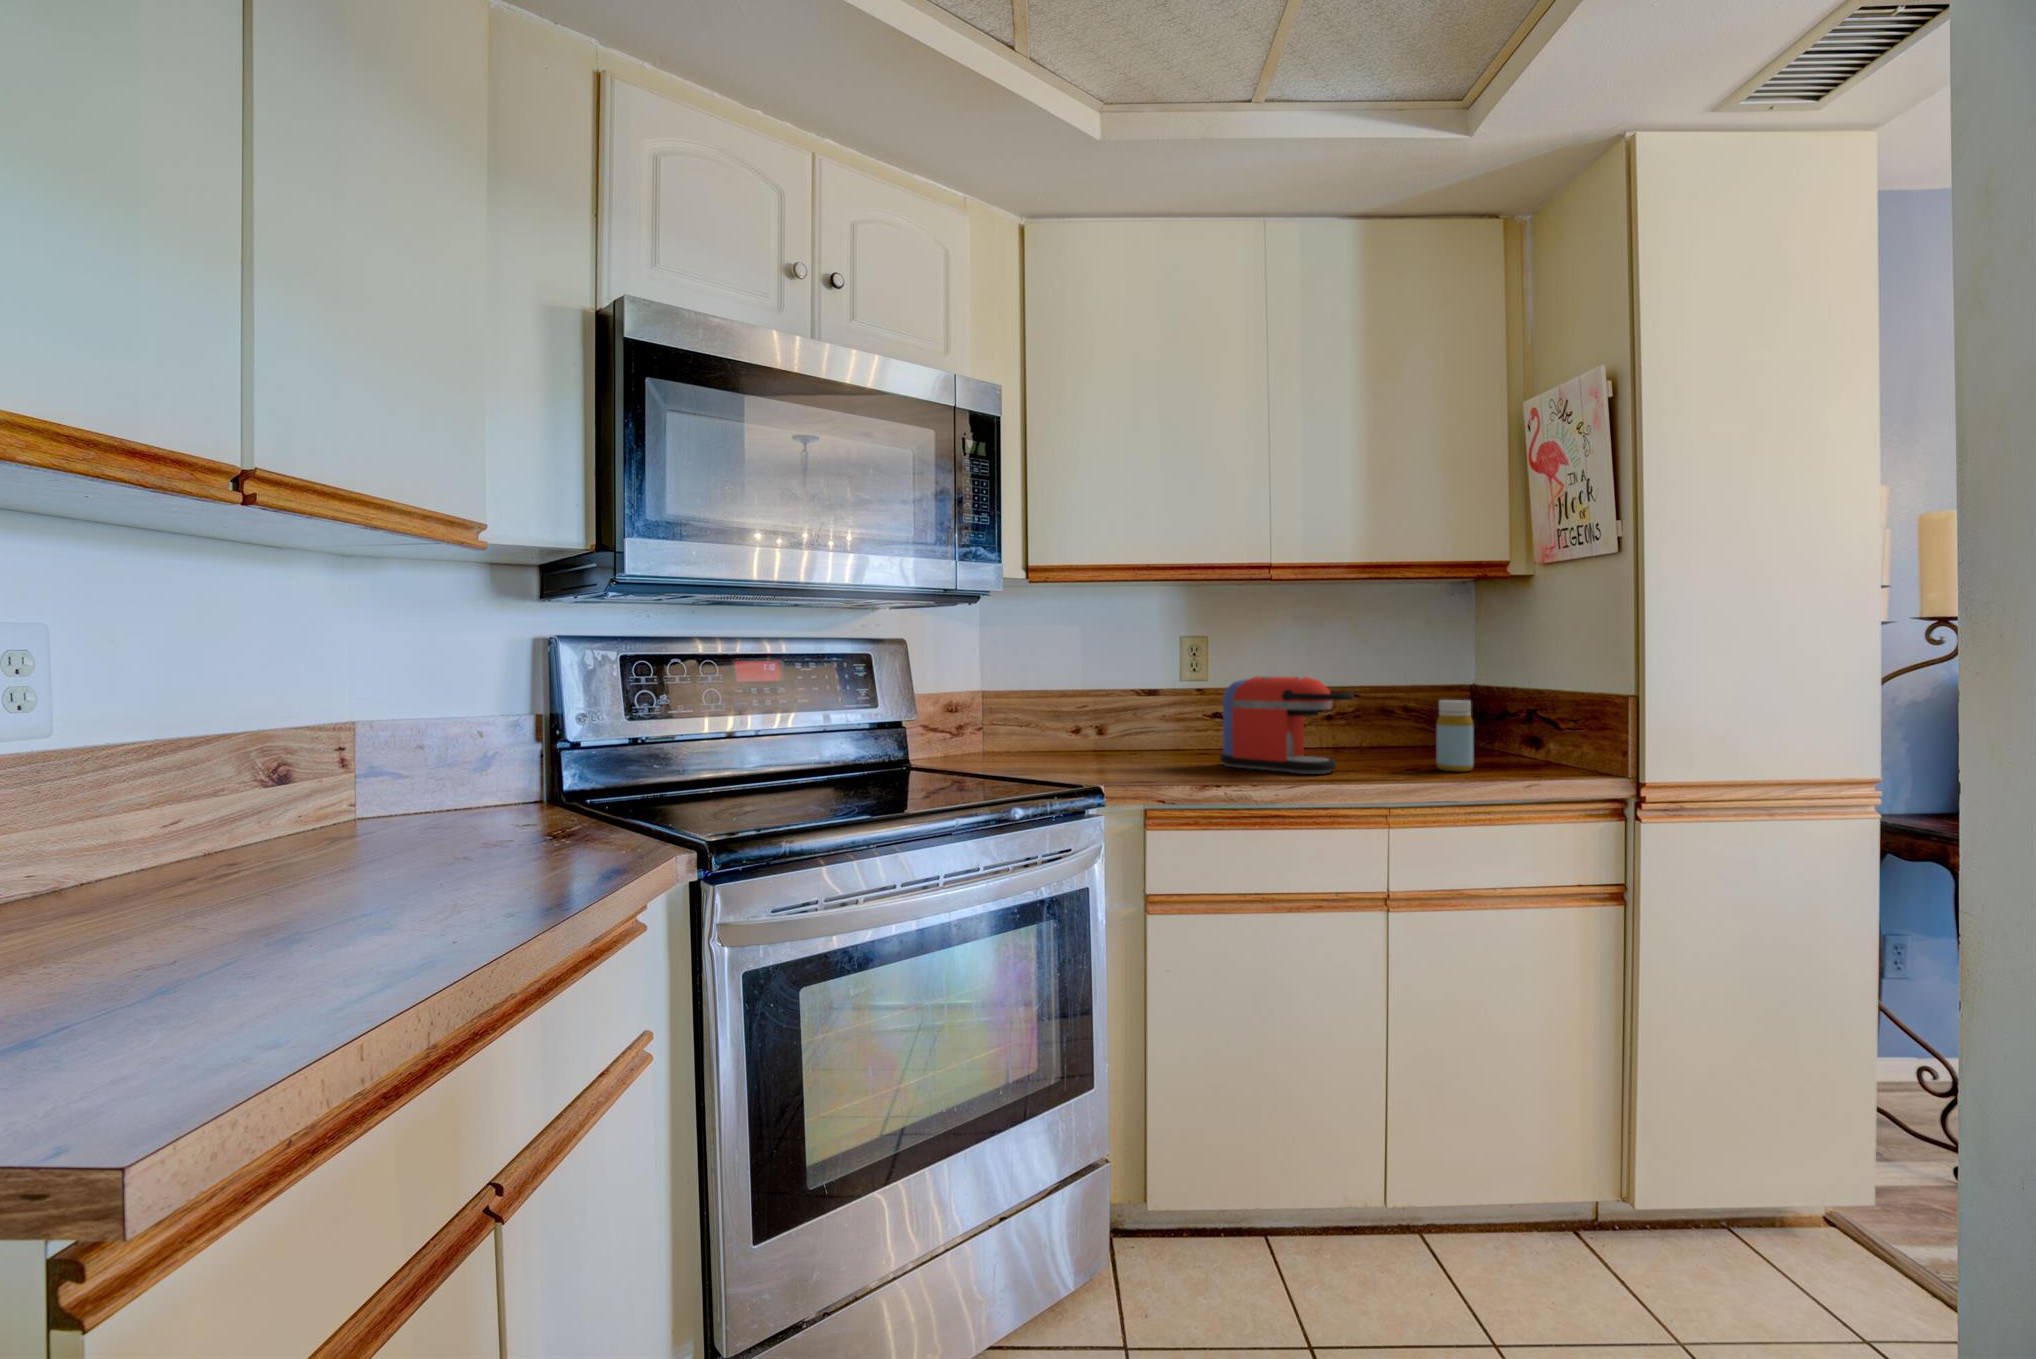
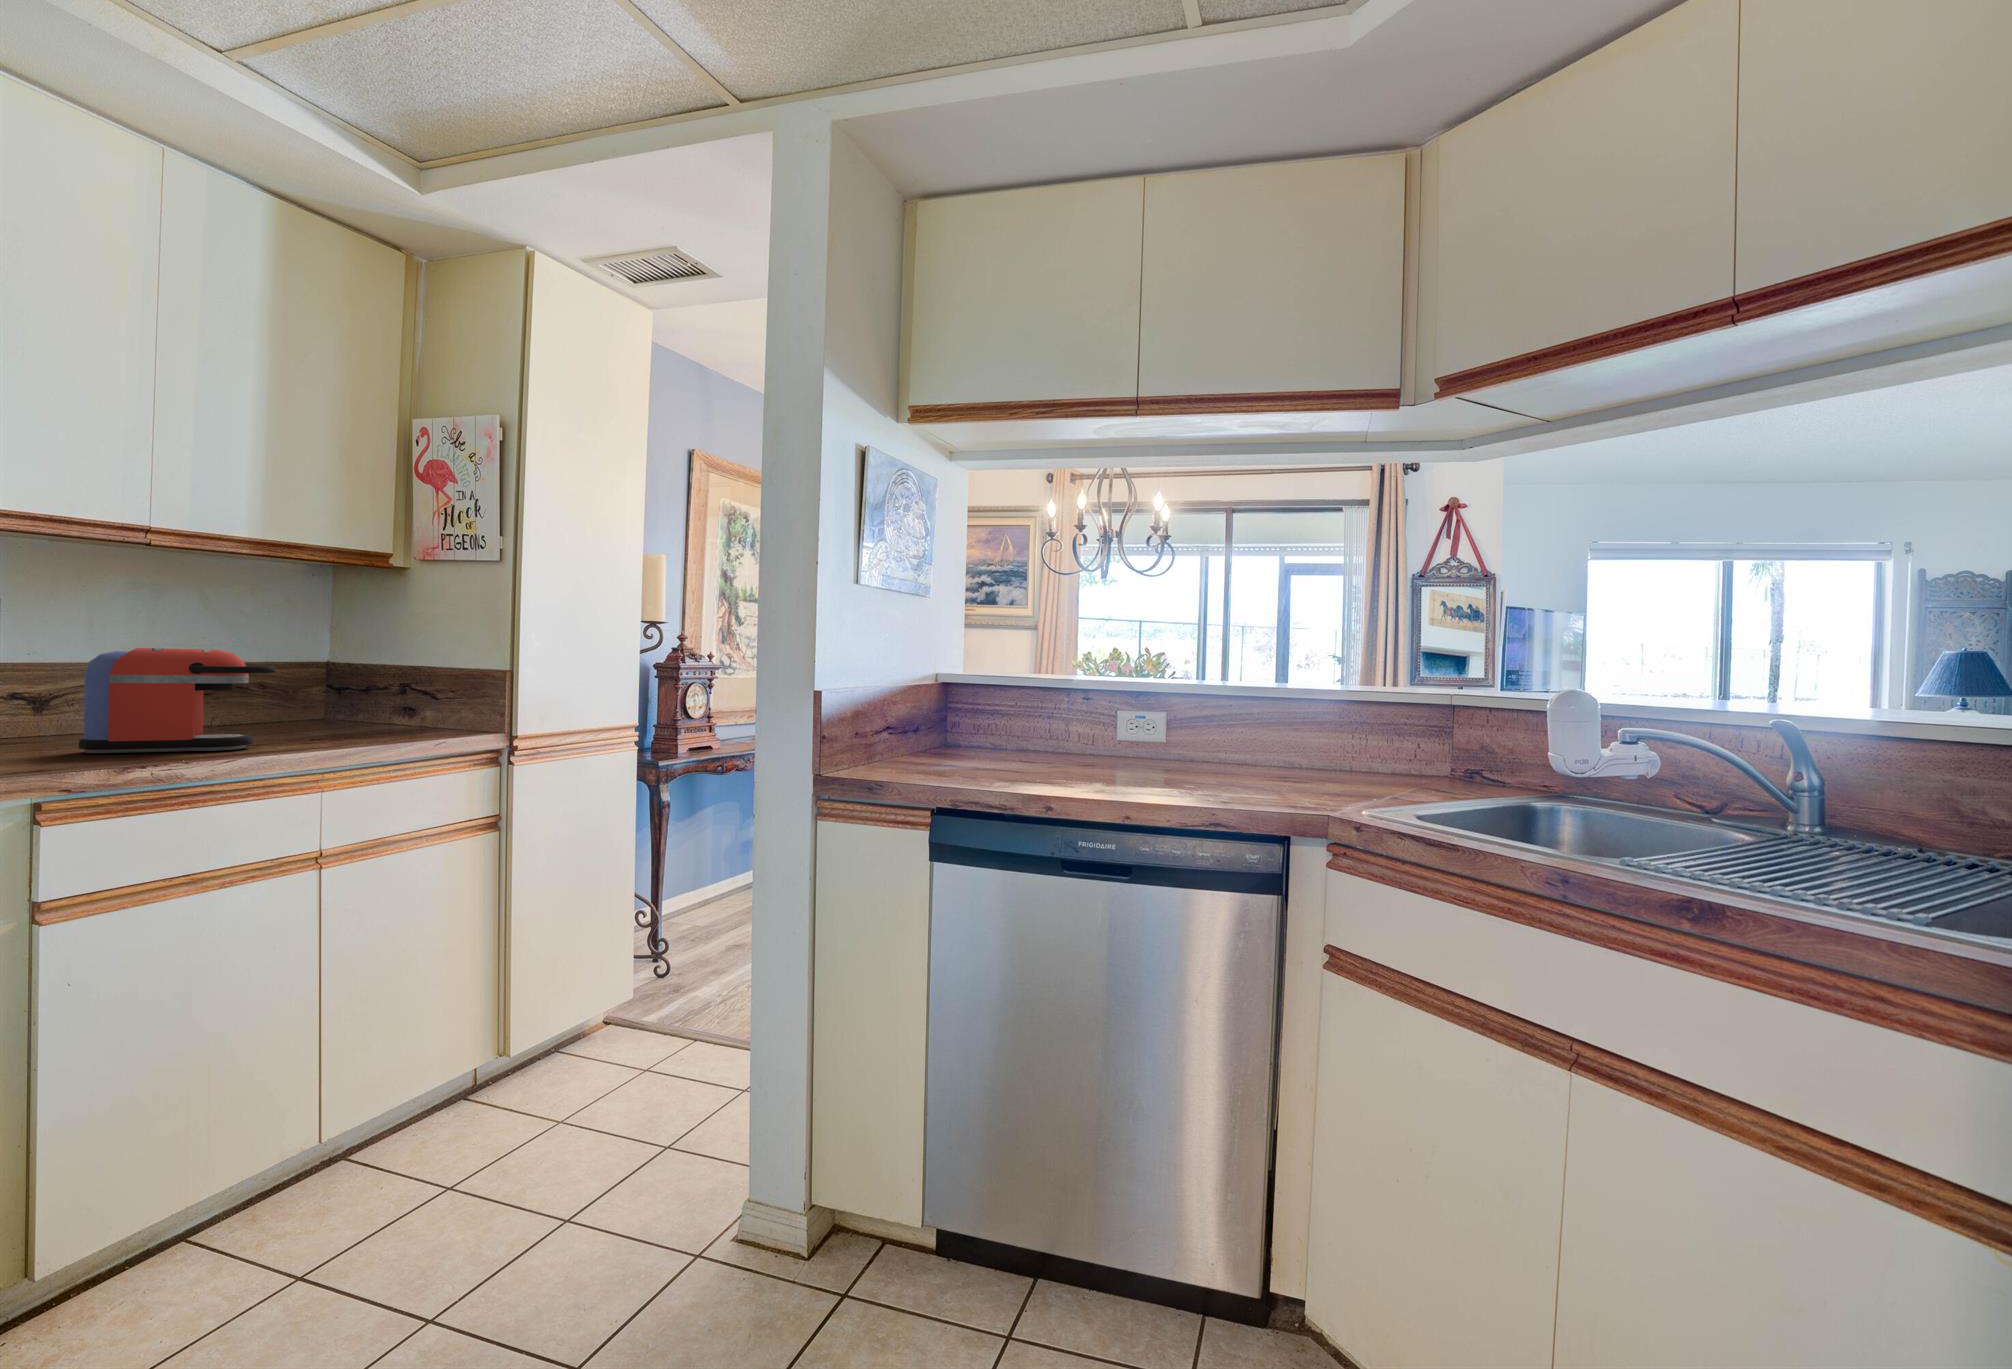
bottle: present [1436,700,1473,771] -> none [347,675,383,738]

